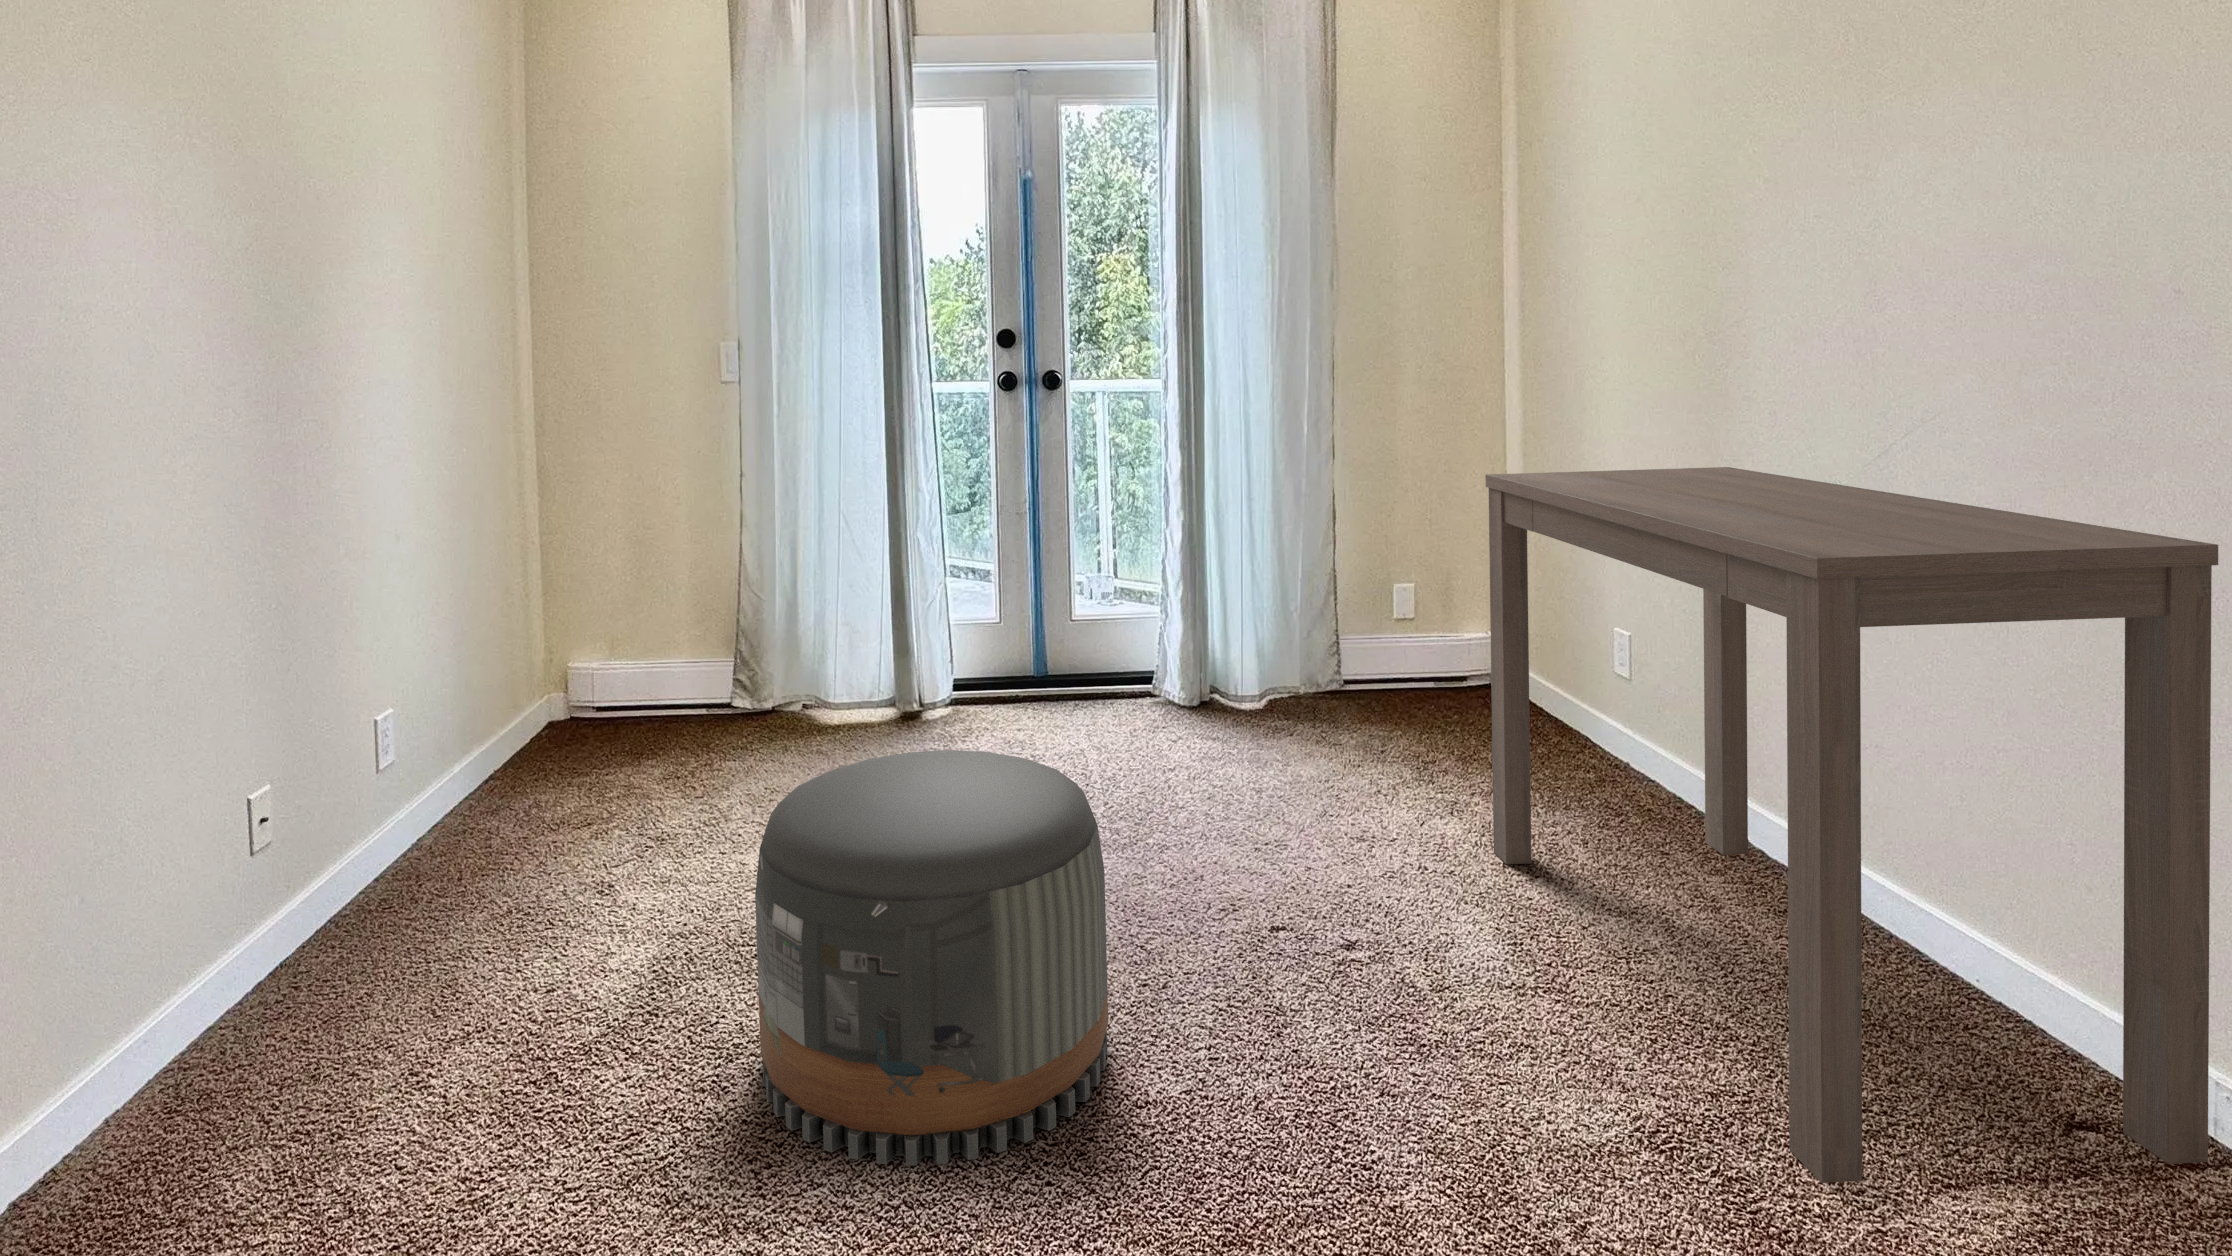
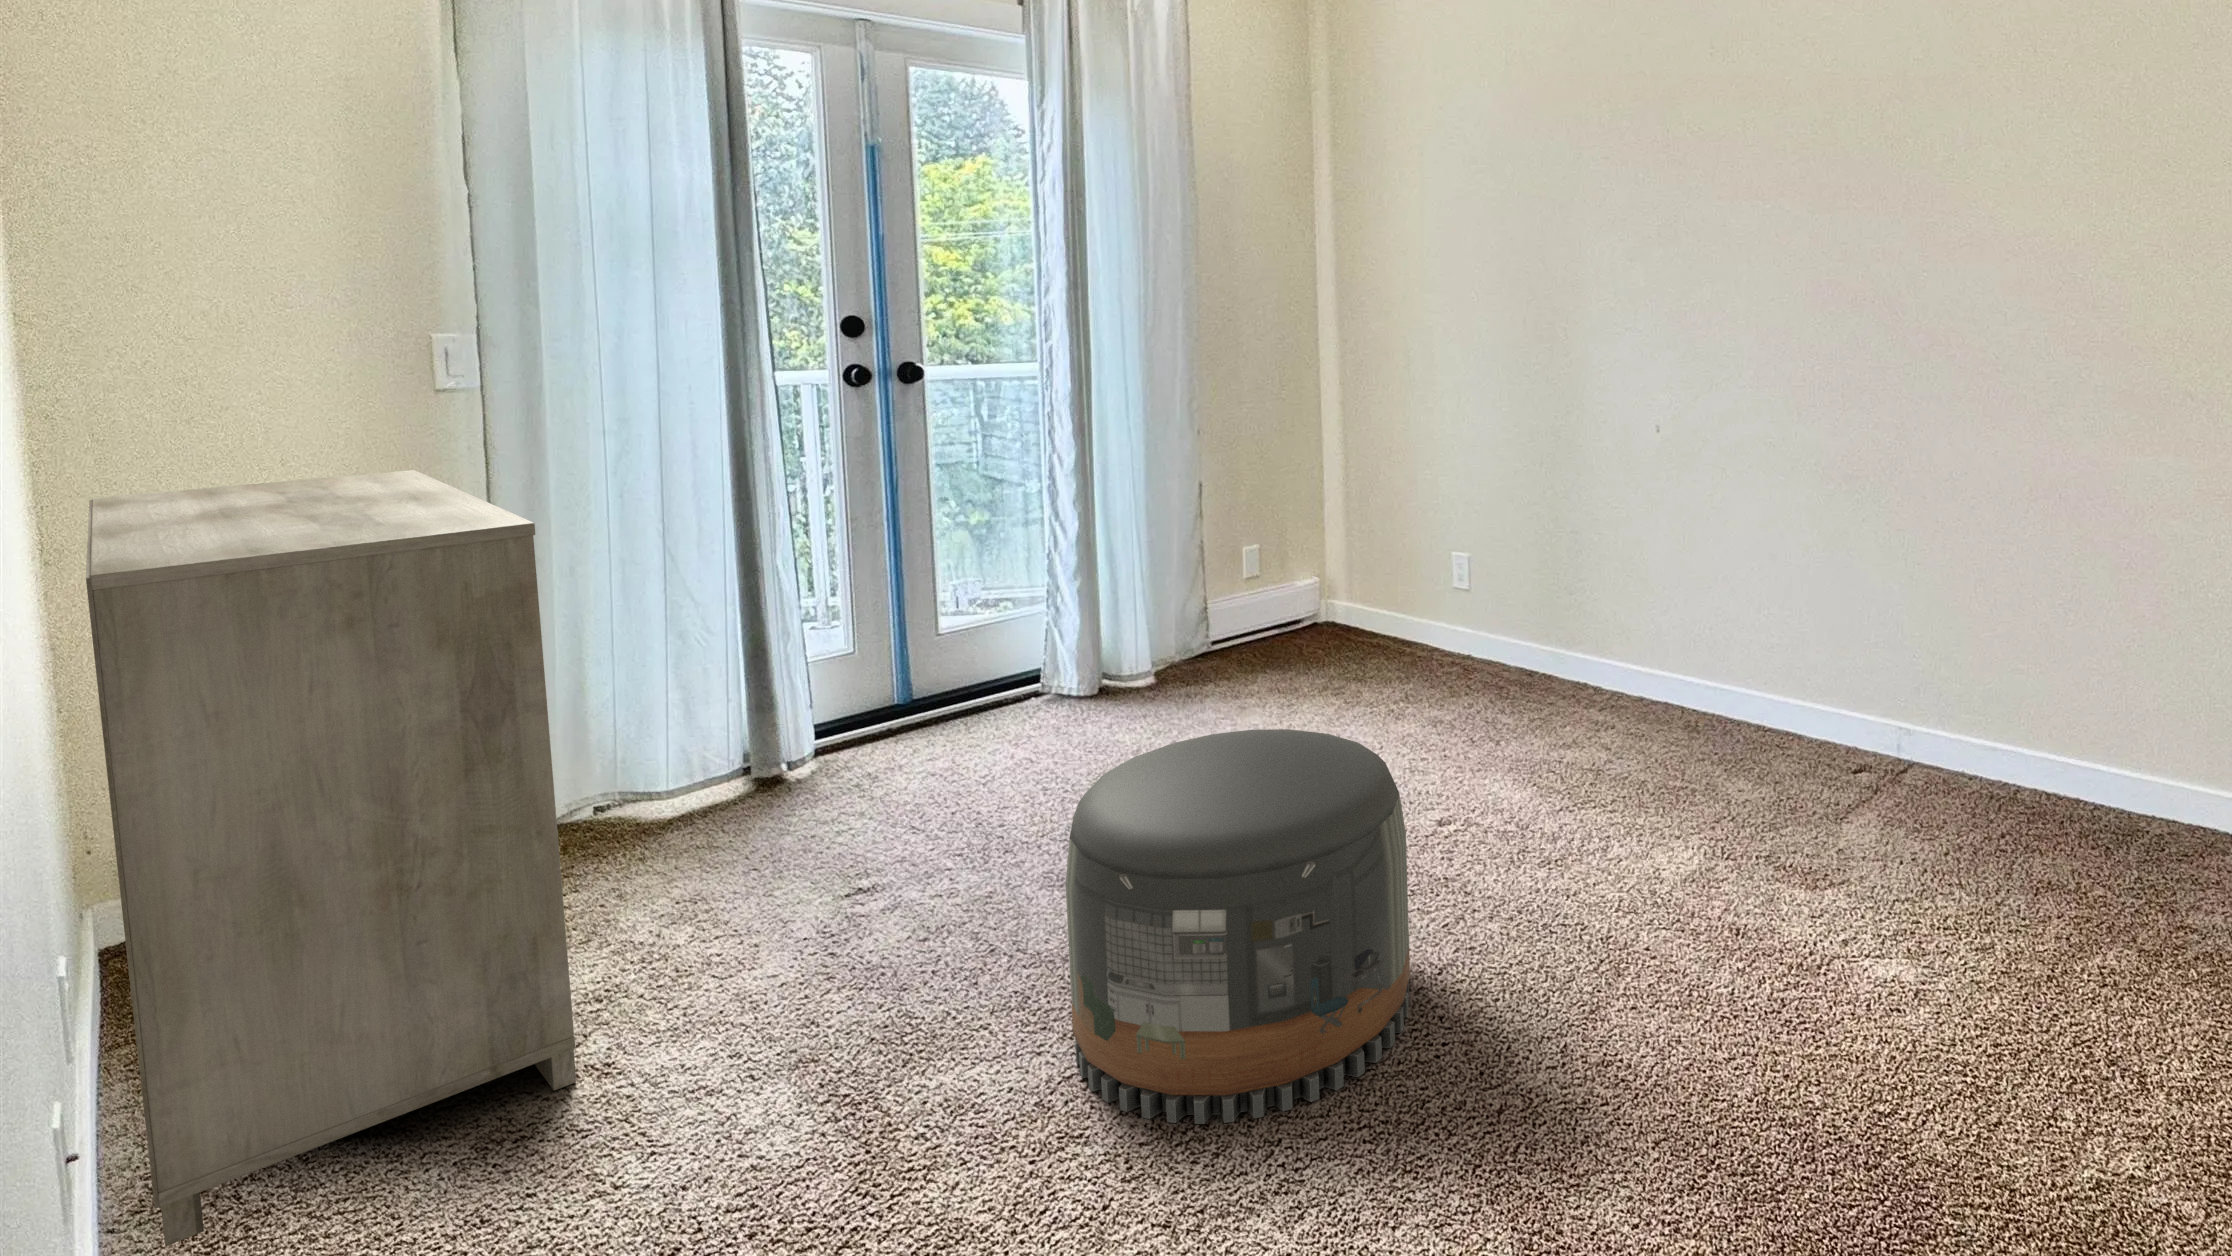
dresser: none [349,437,695,901] -> present [86,470,576,1246]
desk: present [1485,467,2218,1183] -> none [1452,422,1914,842]

